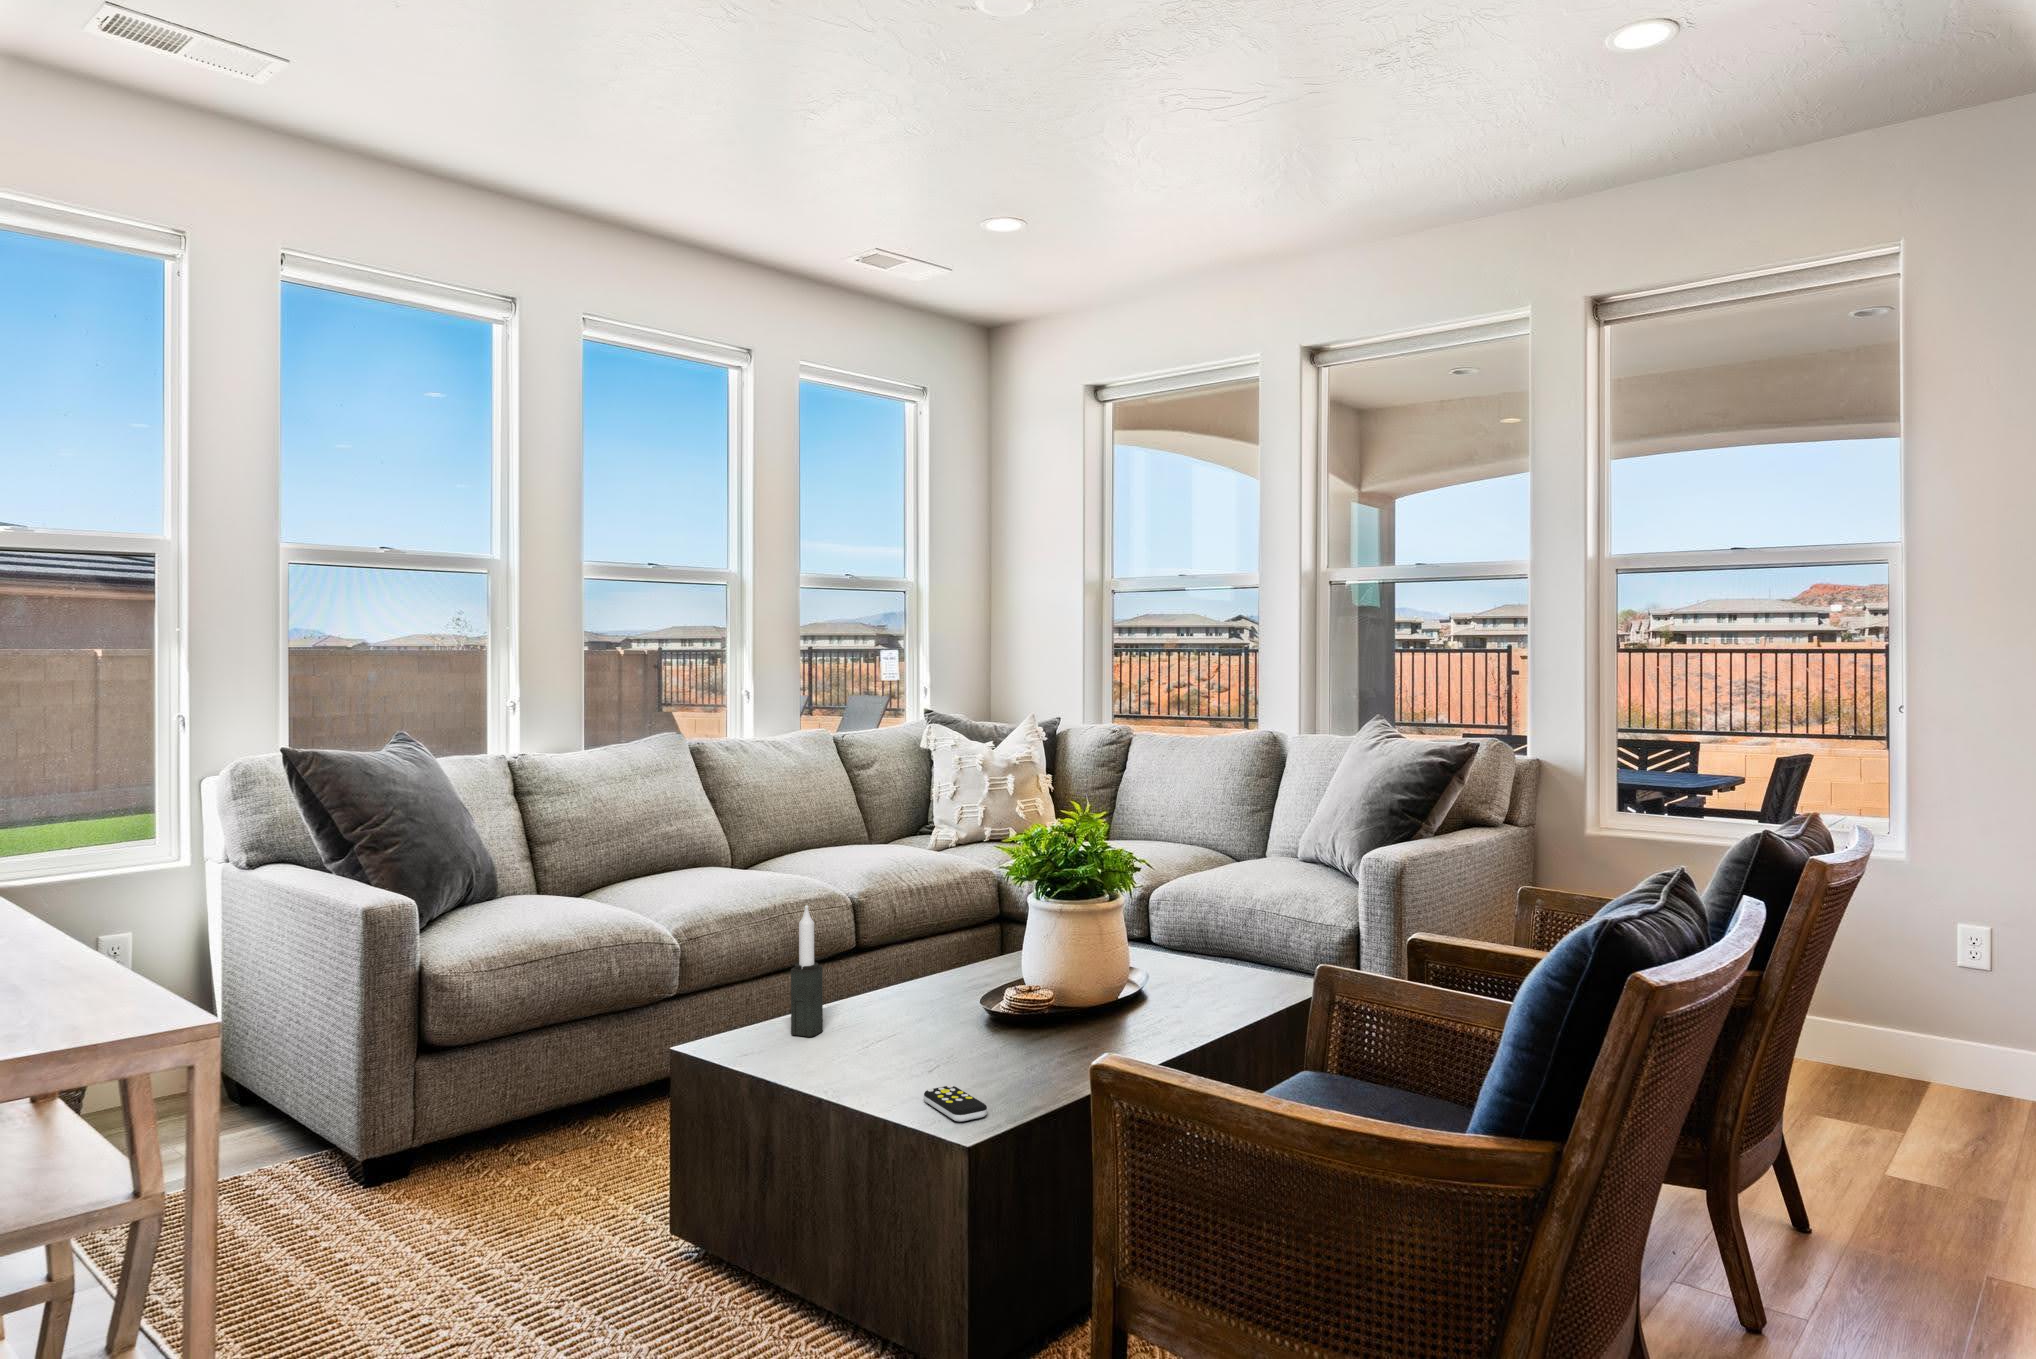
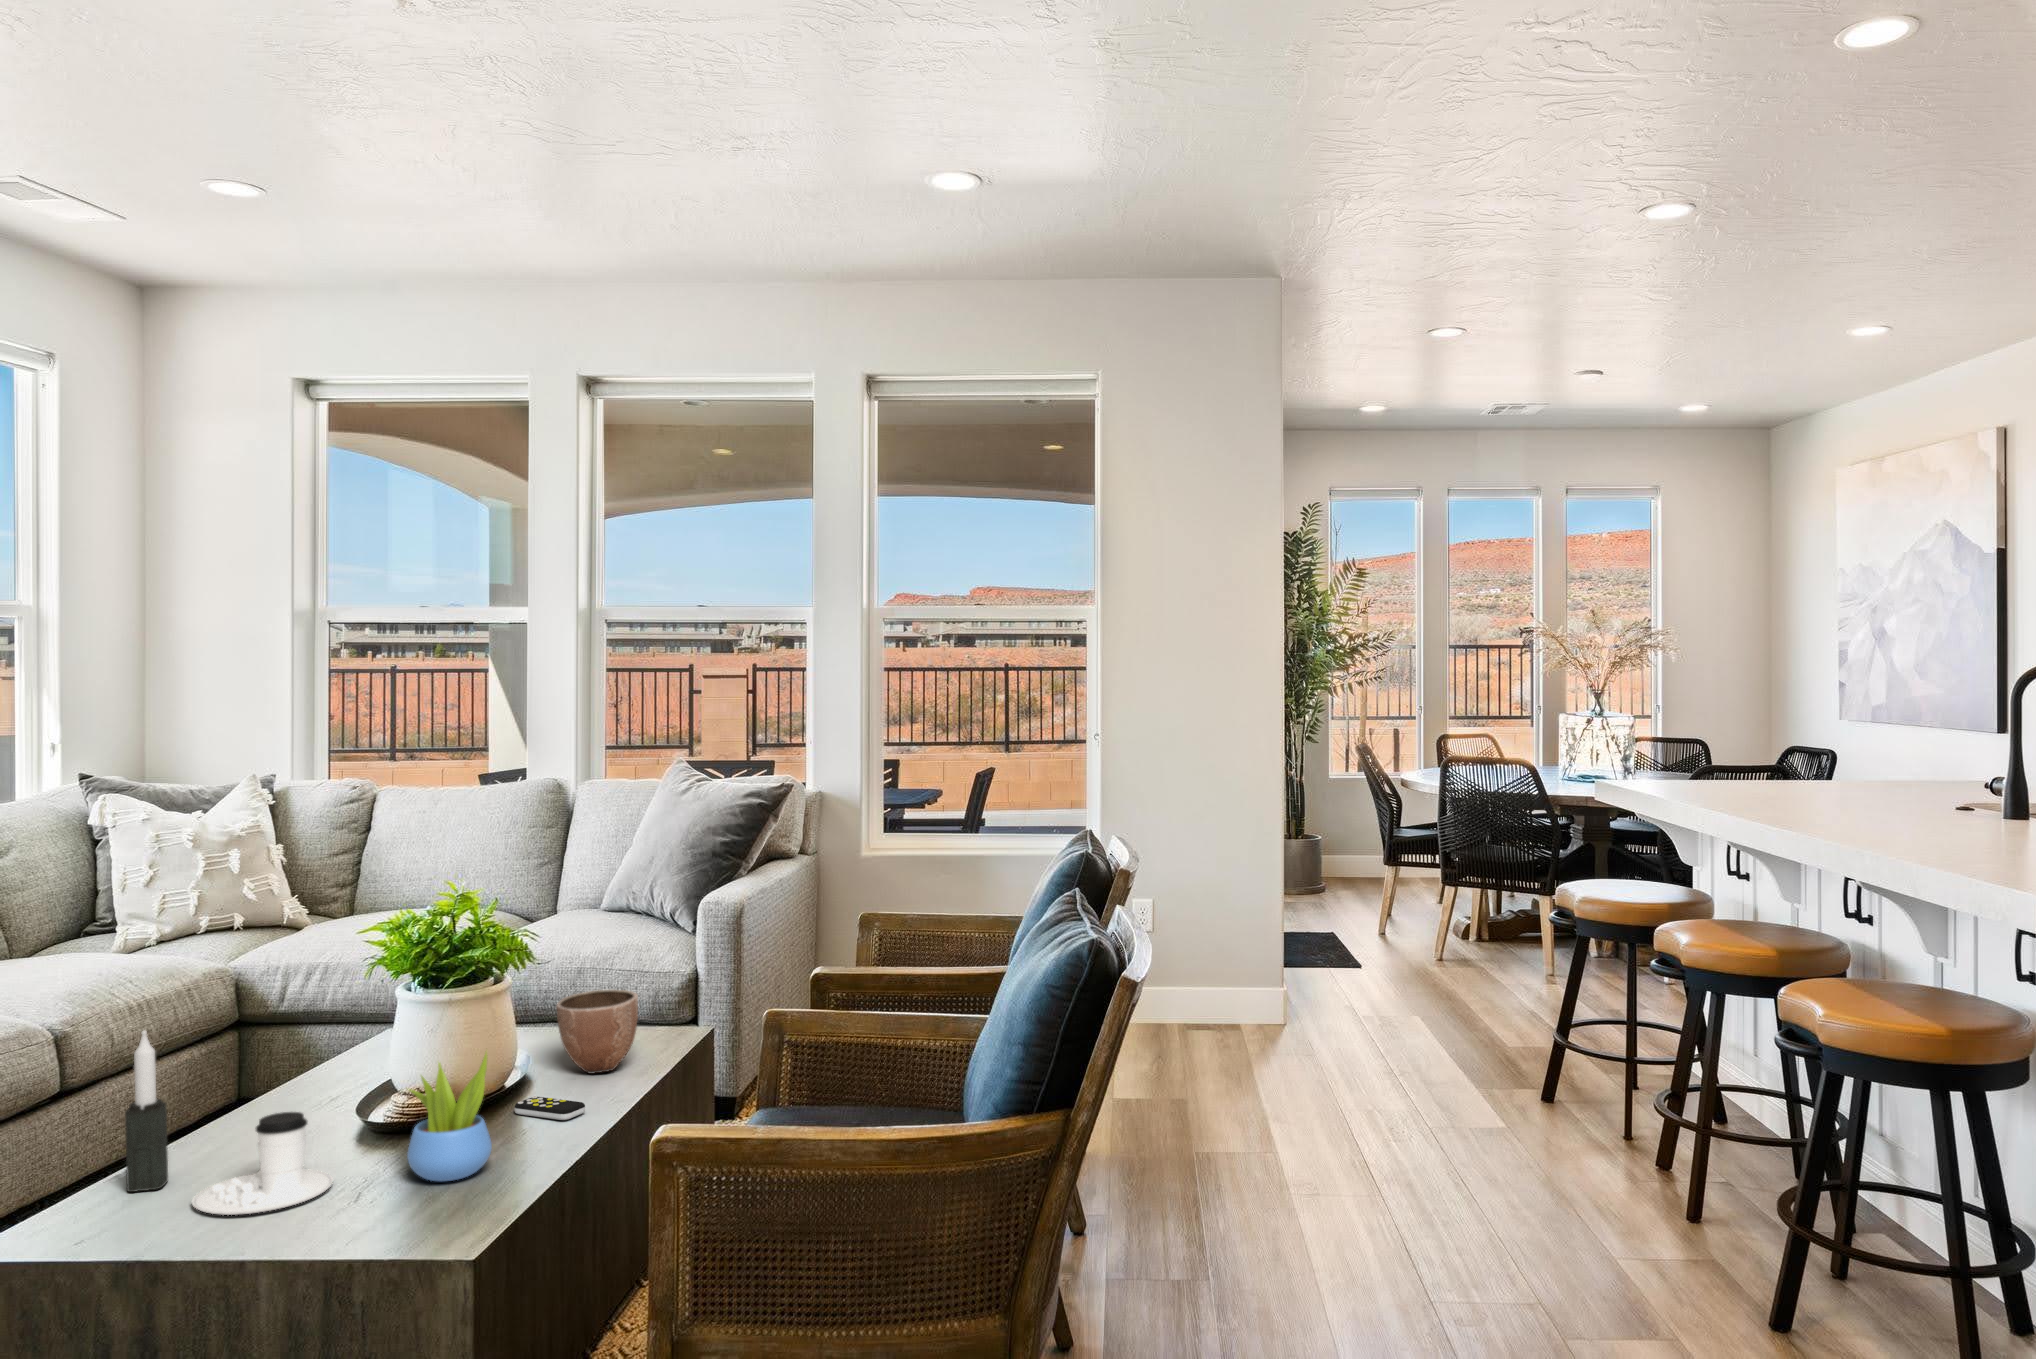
decorative bowl: none [1167,925,1243,1004] -> present [556,990,638,1074]
succulent plant: none [979,963,1051,1078] -> present [407,1053,492,1182]
coffee cup: none [818,990,927,1072] -> present [192,1112,333,1215]
remote control: present [924,1085,987,1121] -> present [515,1096,585,1120]

